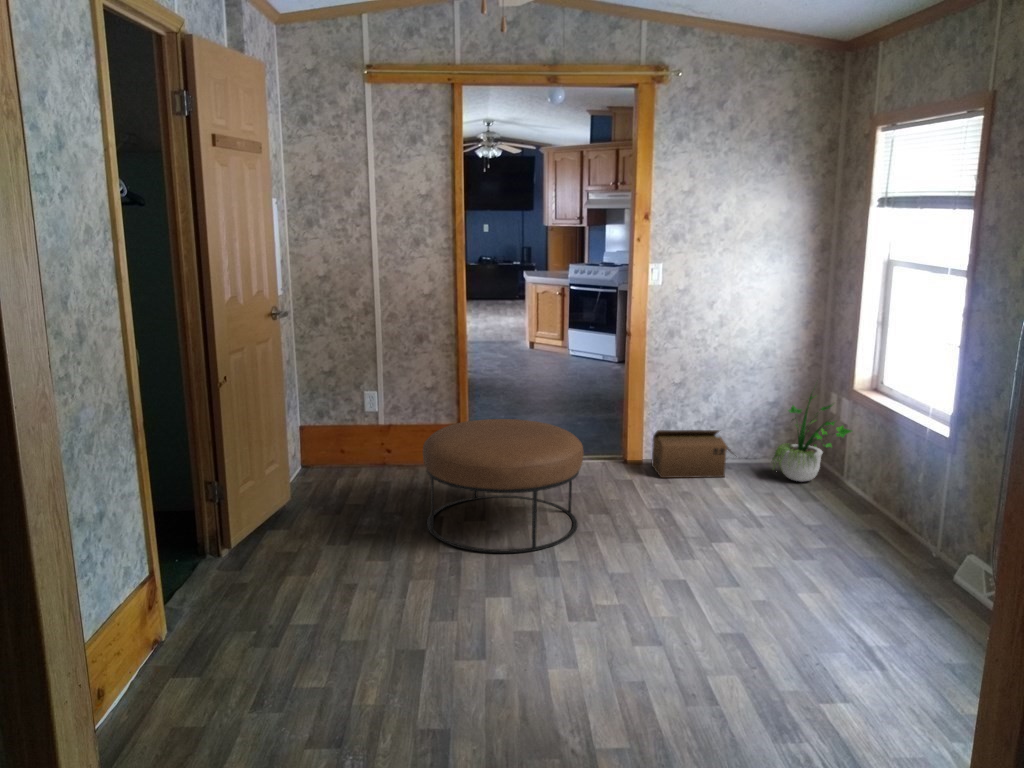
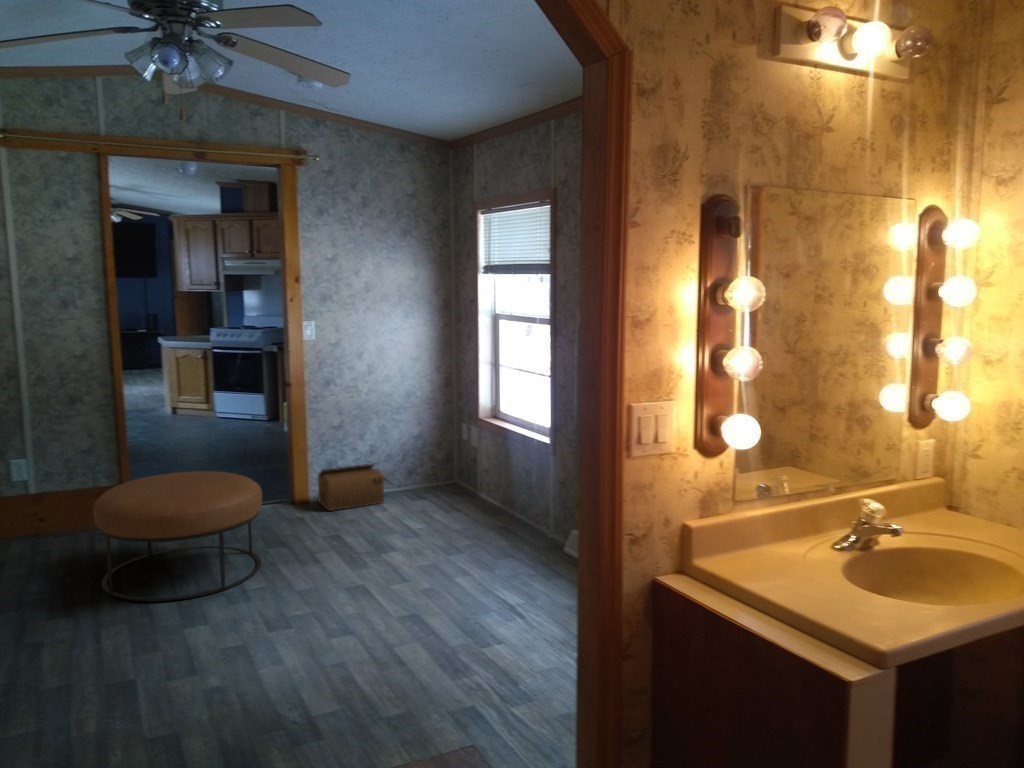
potted plant: present [772,394,852,481] -> none [421,409,482,498]

